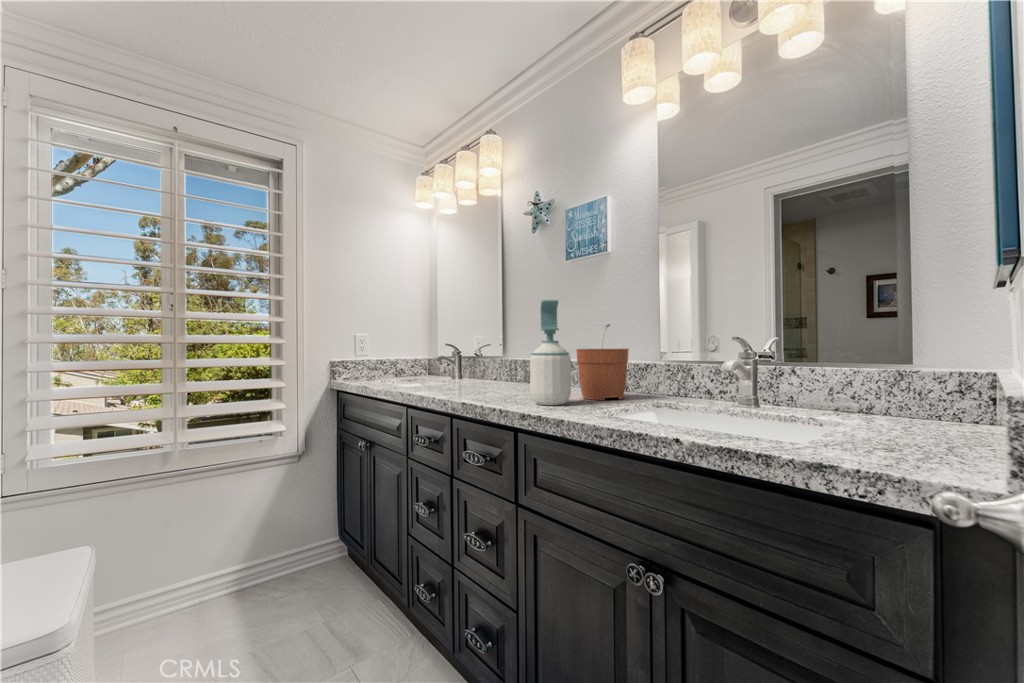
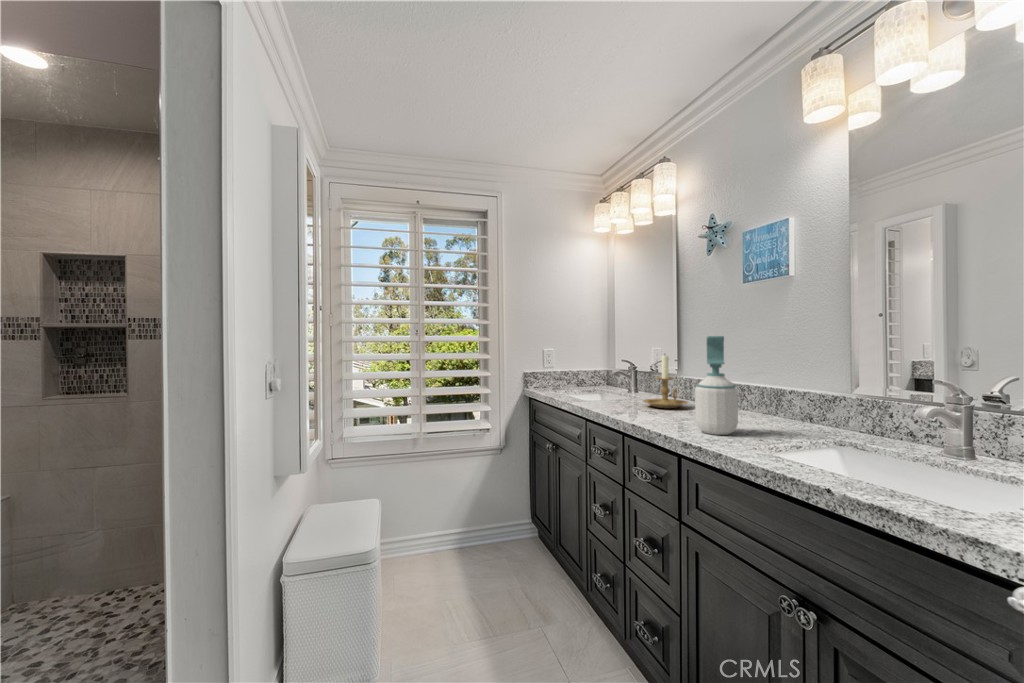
plant pot: present [576,324,629,400] -> none [747,355,809,433]
candle holder: none [470,331,516,389] -> present [643,355,688,408]

